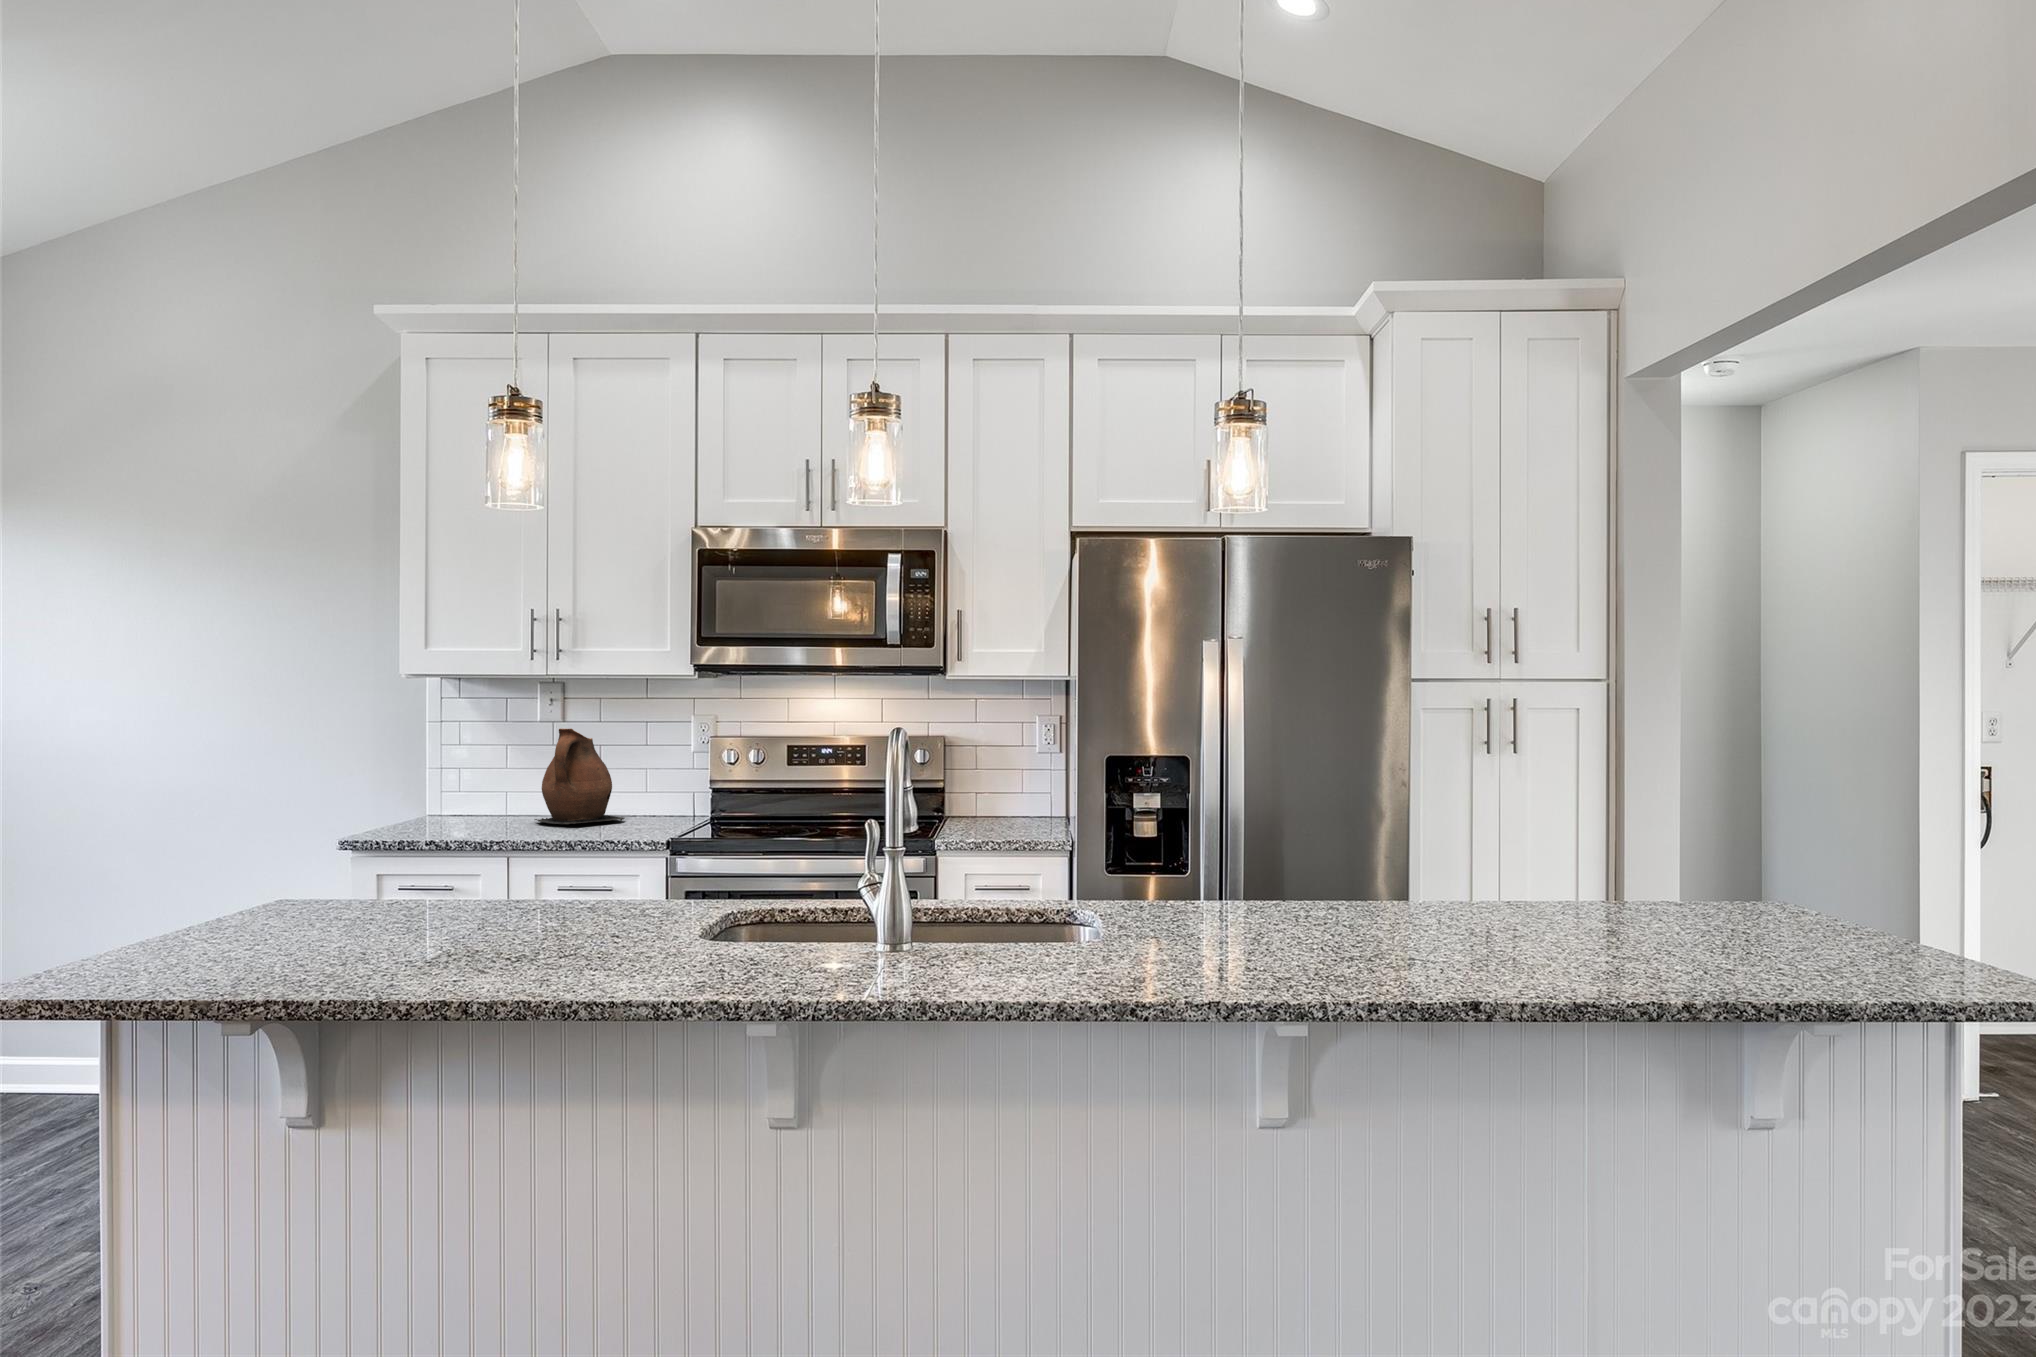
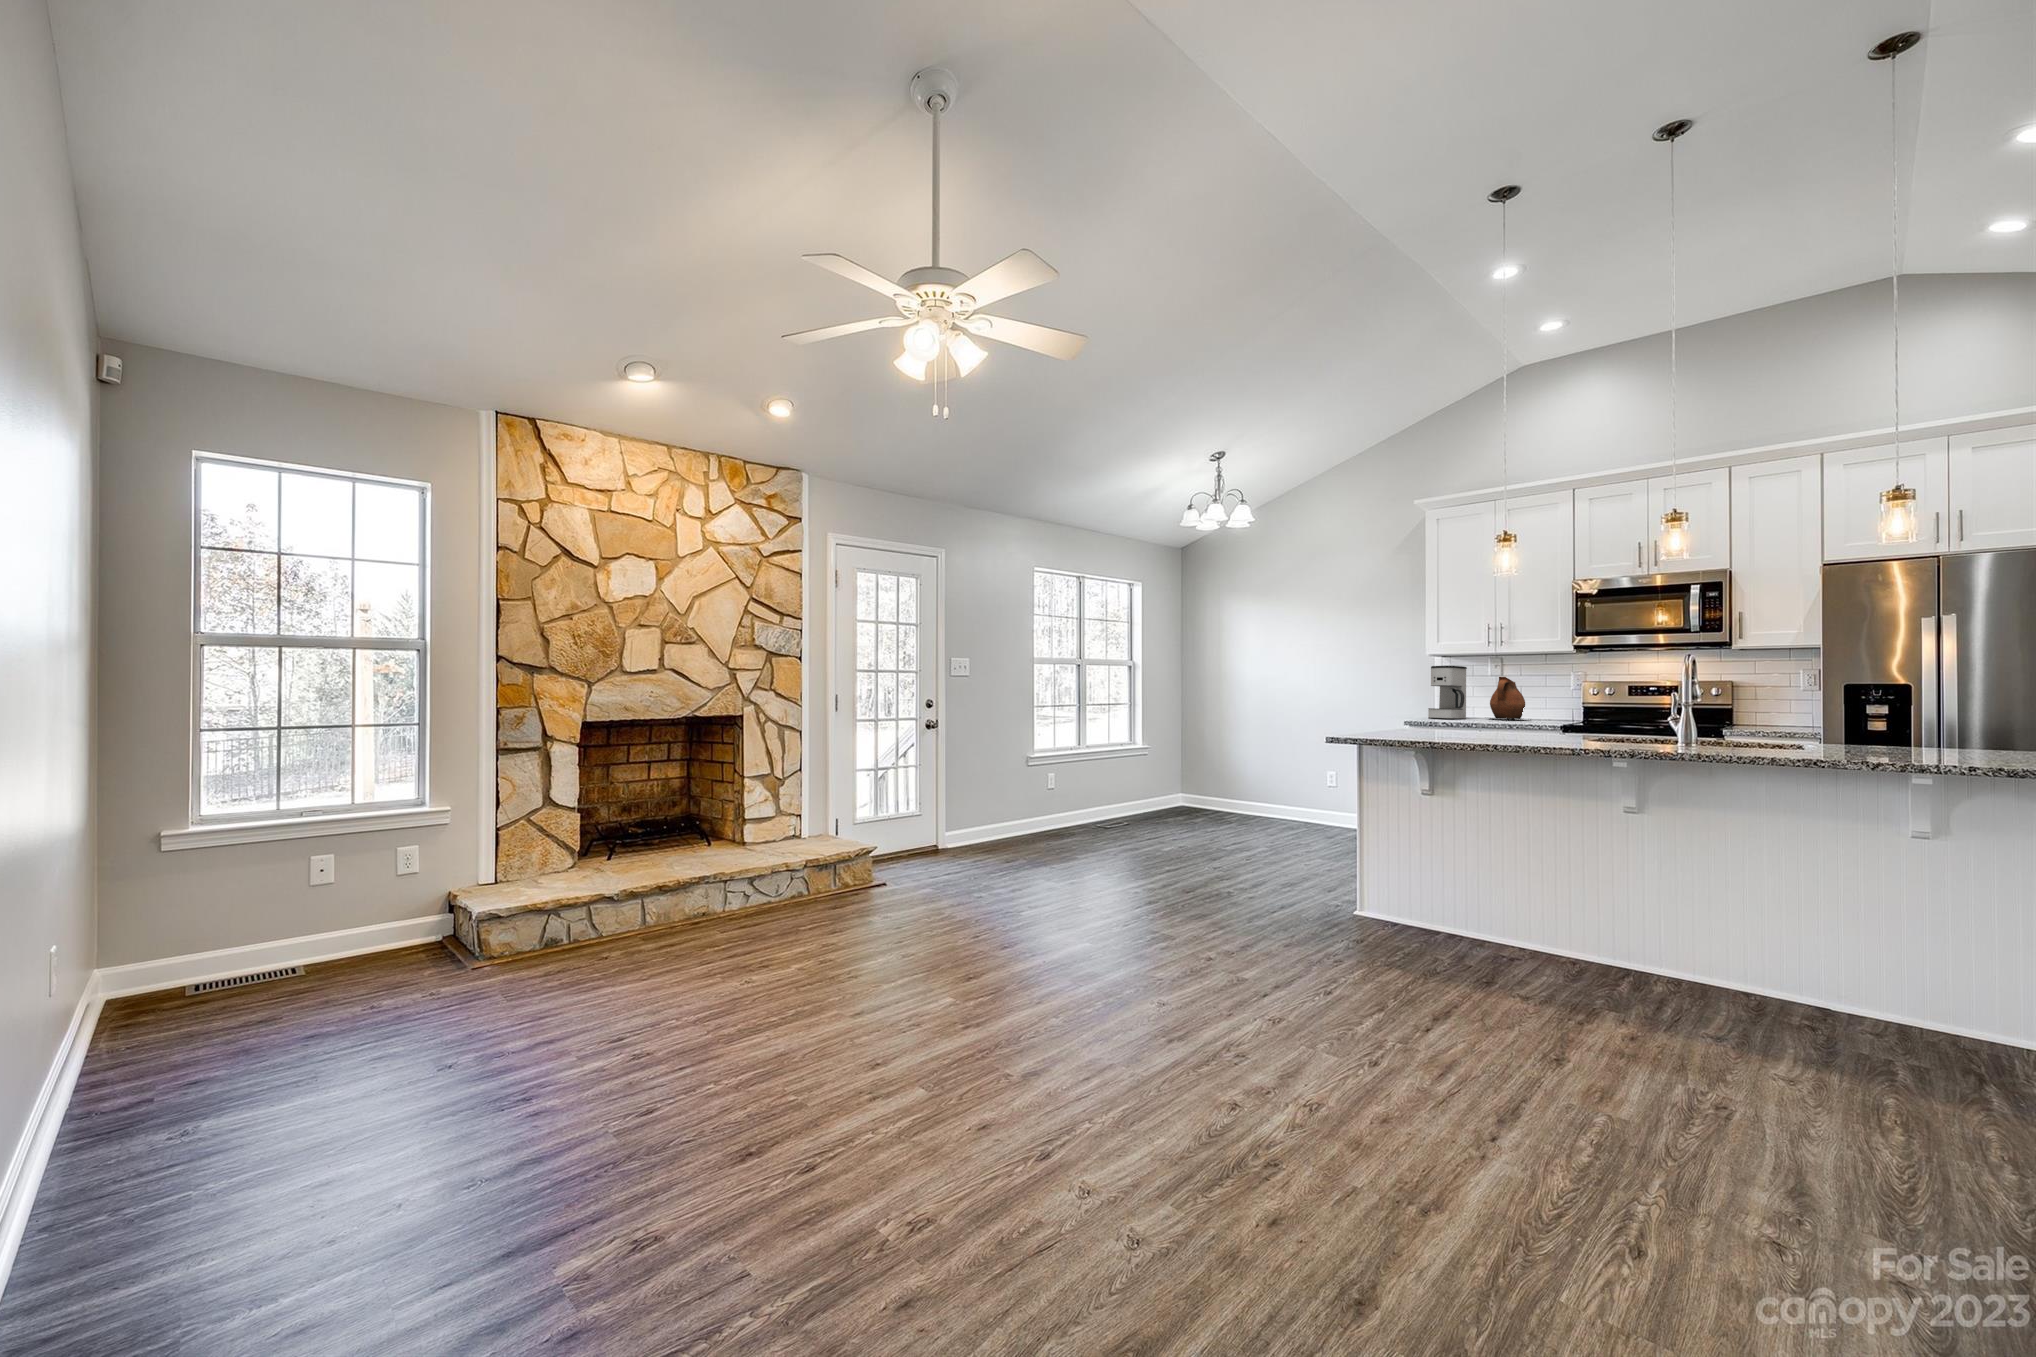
coffee maker: none [400,706,491,836] -> present [1428,666,1467,719]

